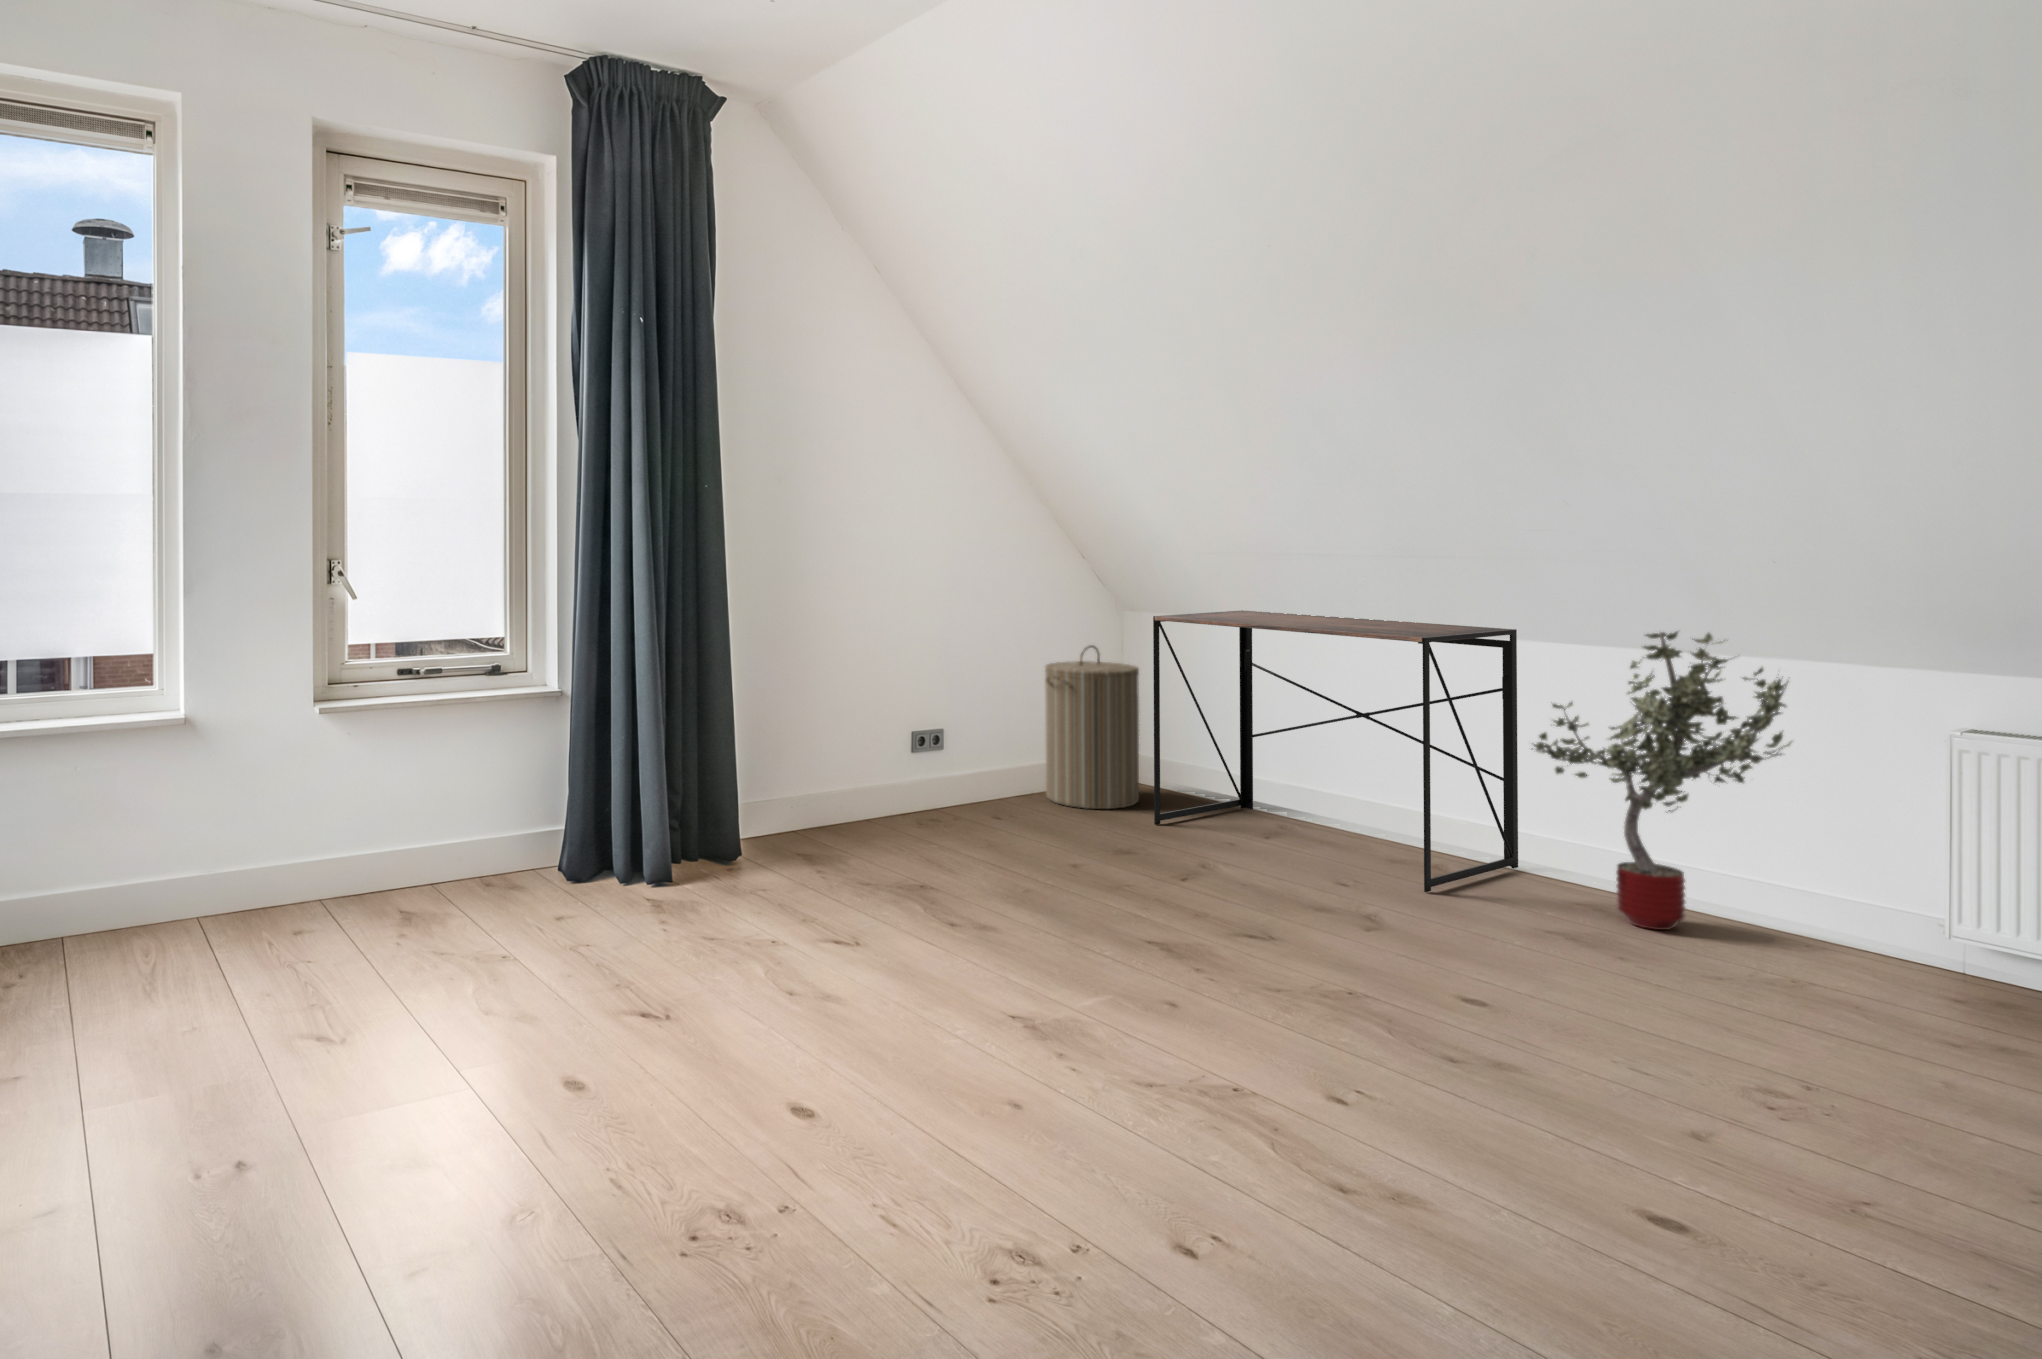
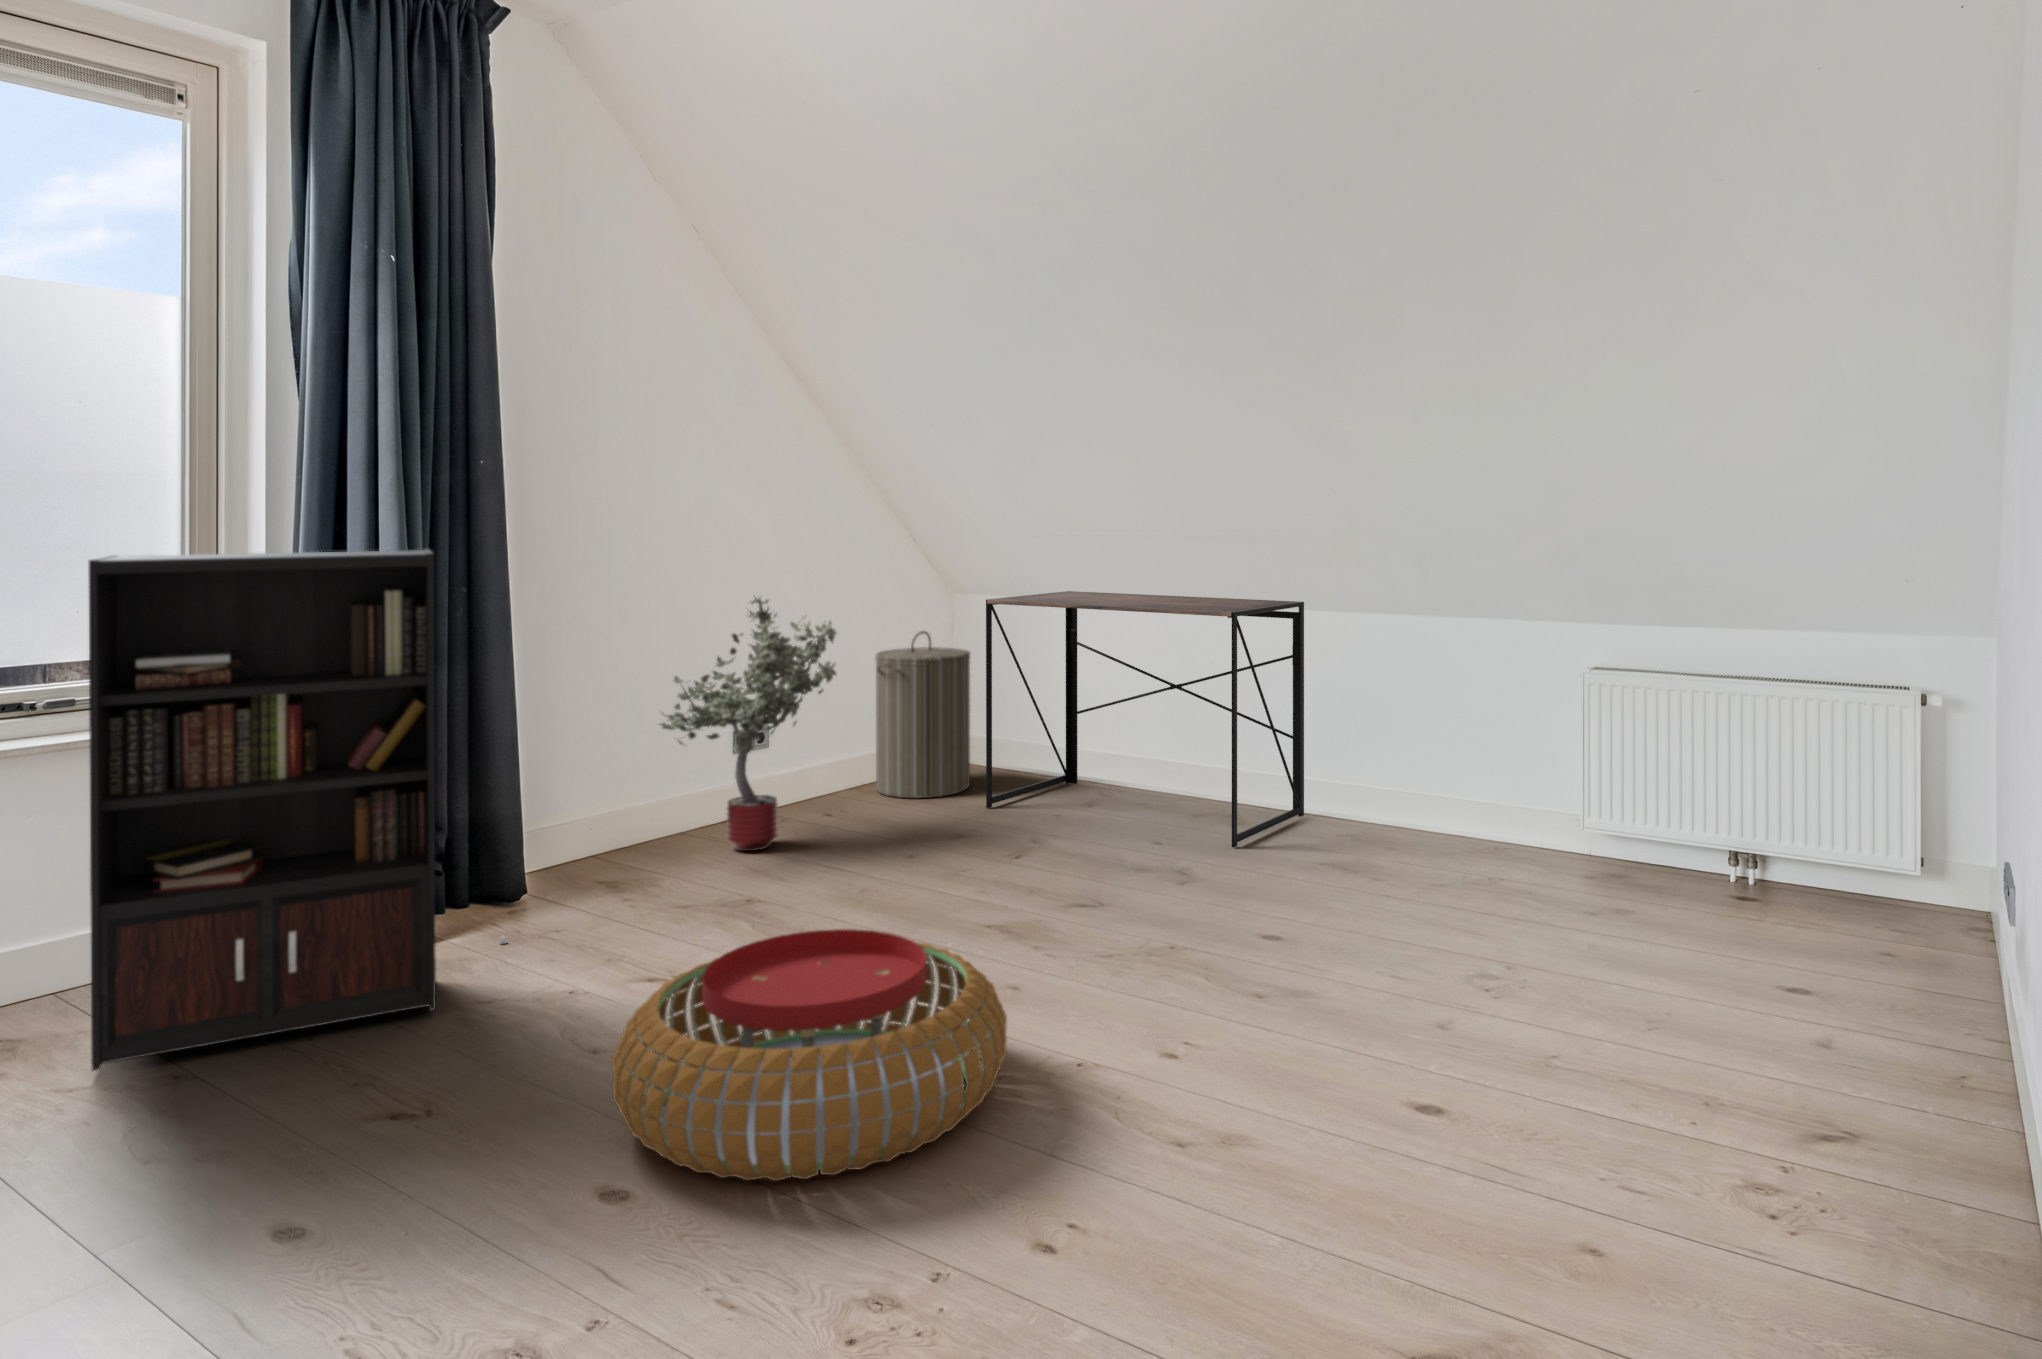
bookcase: none [447,559,726,948] -> present [89,549,506,1071]
potted tree: present [1532,632,1791,930] -> present [658,597,837,851]
pouf: none [804,913,1155,1133] -> present [612,929,1007,1181]

